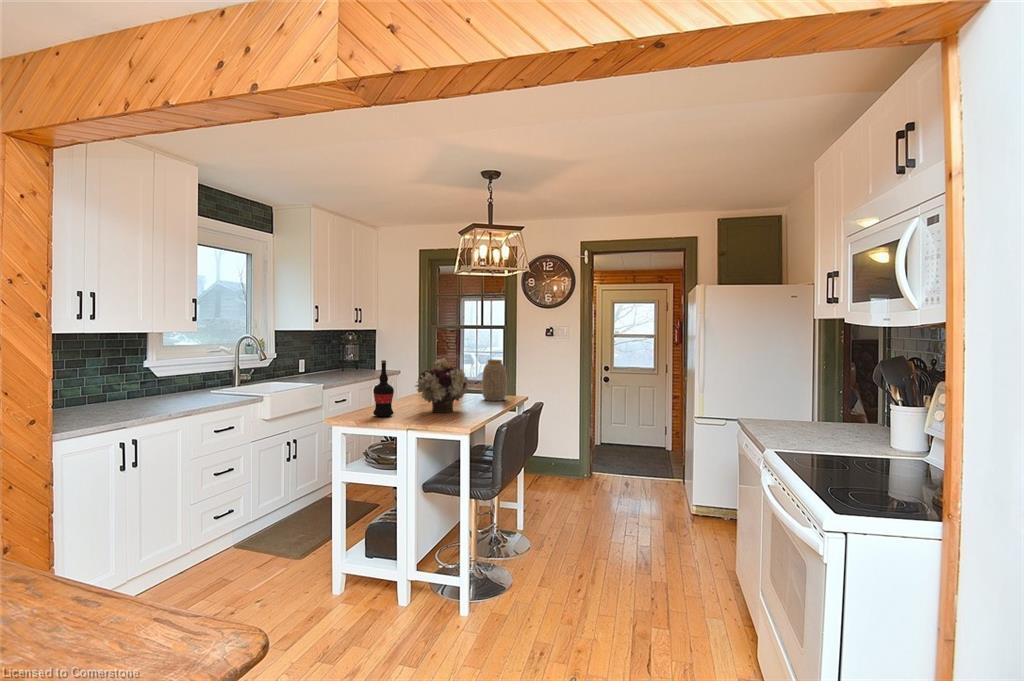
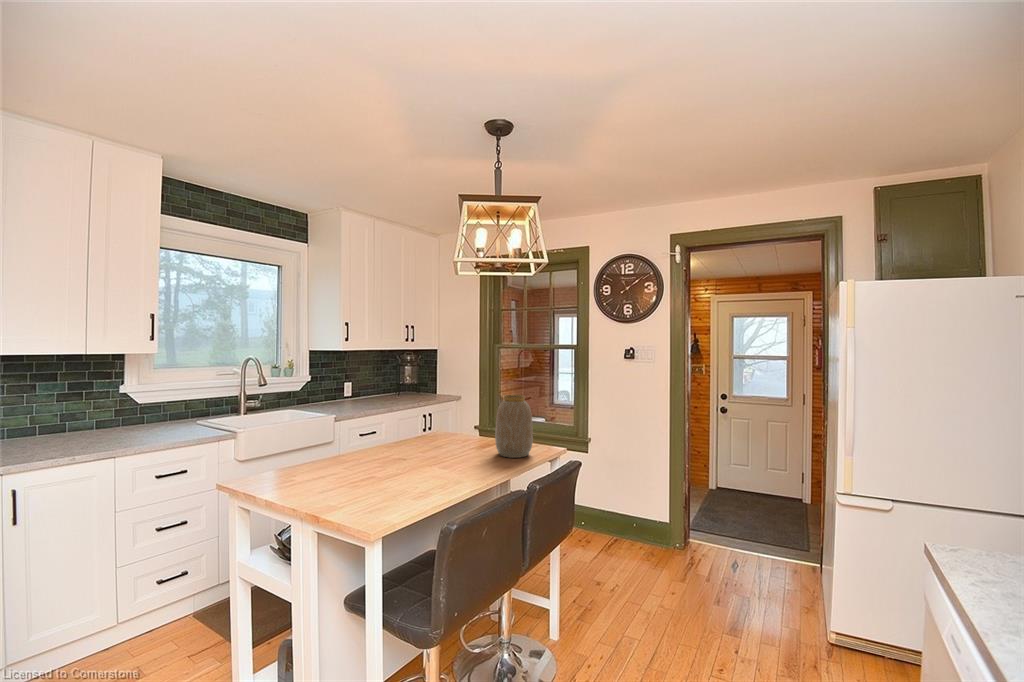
flower arrangement: present [416,358,468,413] -> none [354,396,448,485]
wine bottle: present [373,360,394,416] -> none [281,399,315,489]

